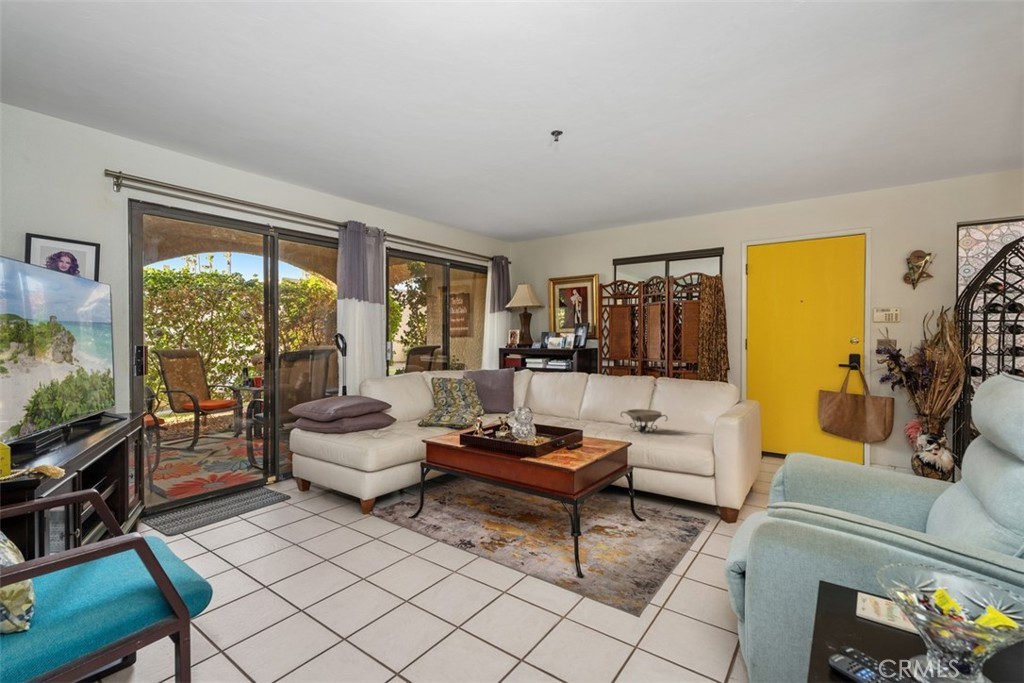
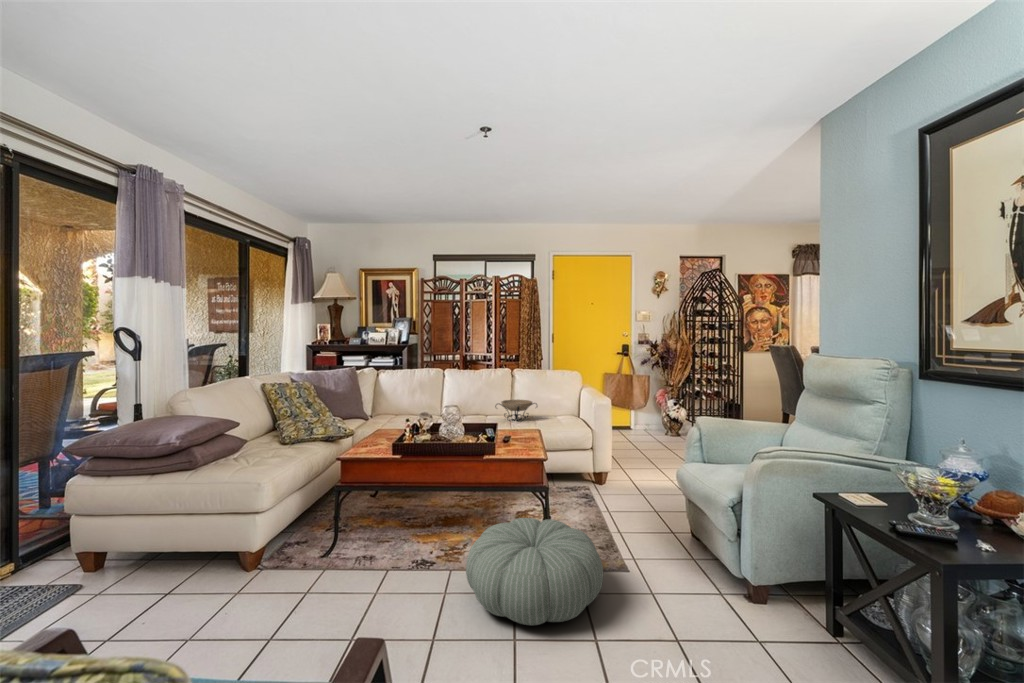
pouf: none [448,523,588,633] -> present [466,518,603,625]

